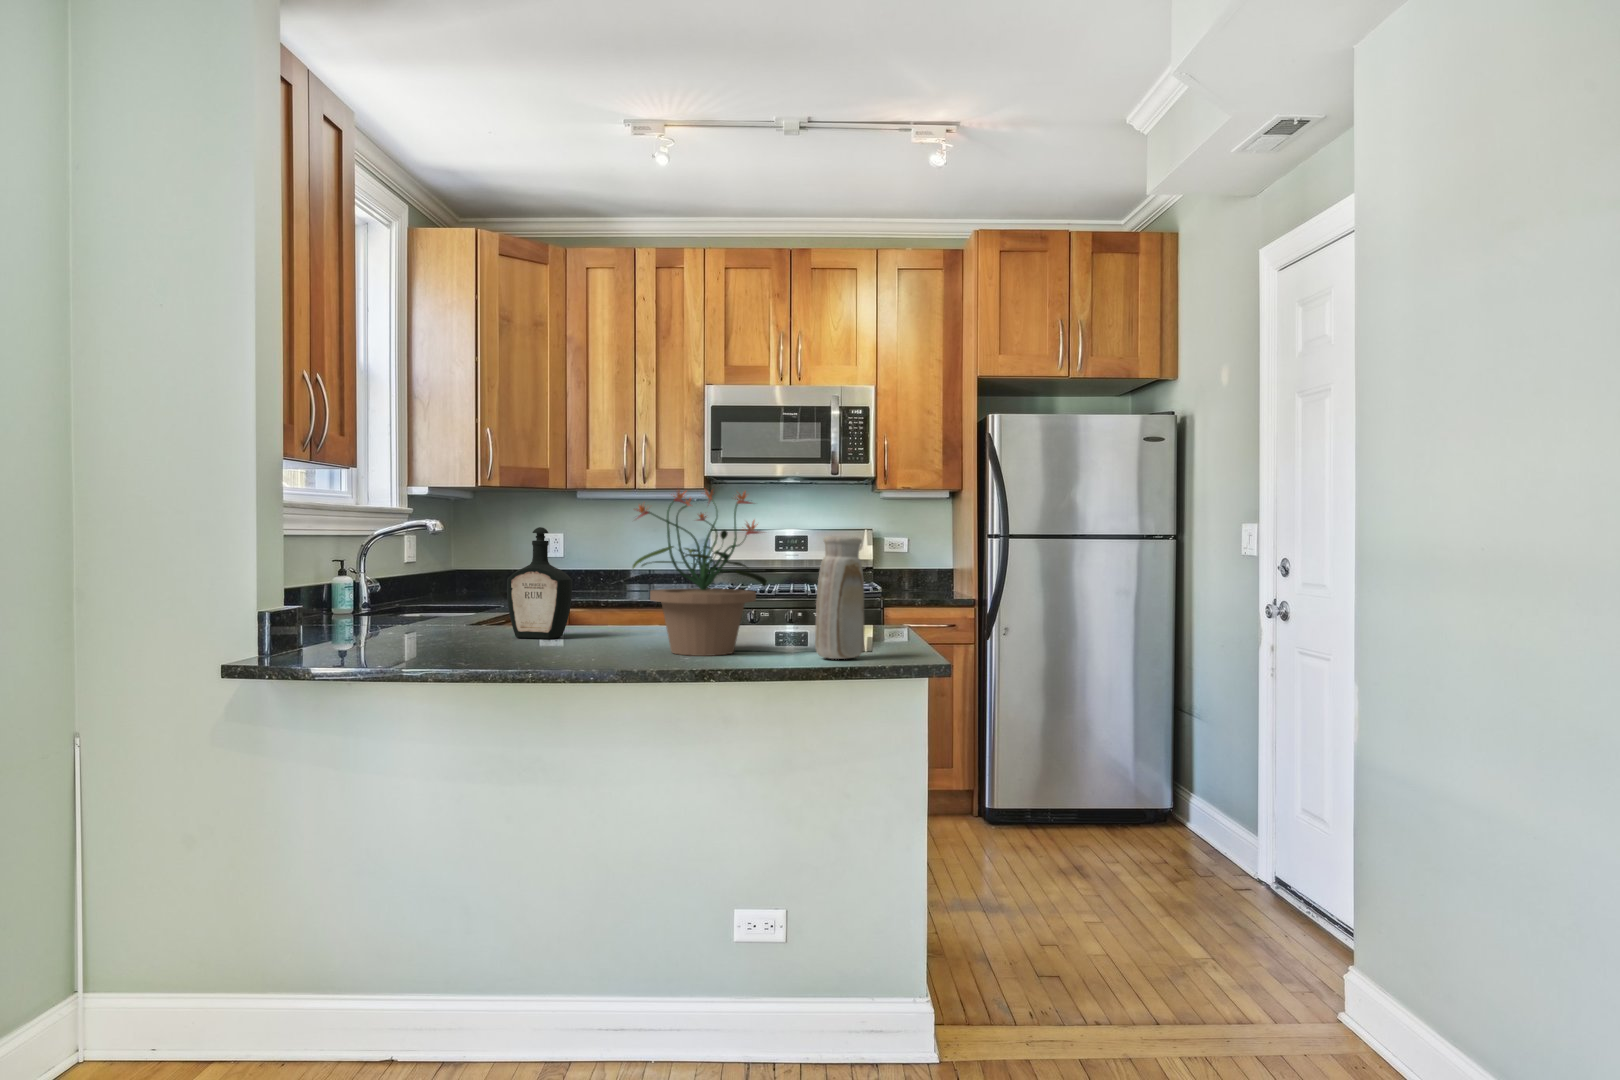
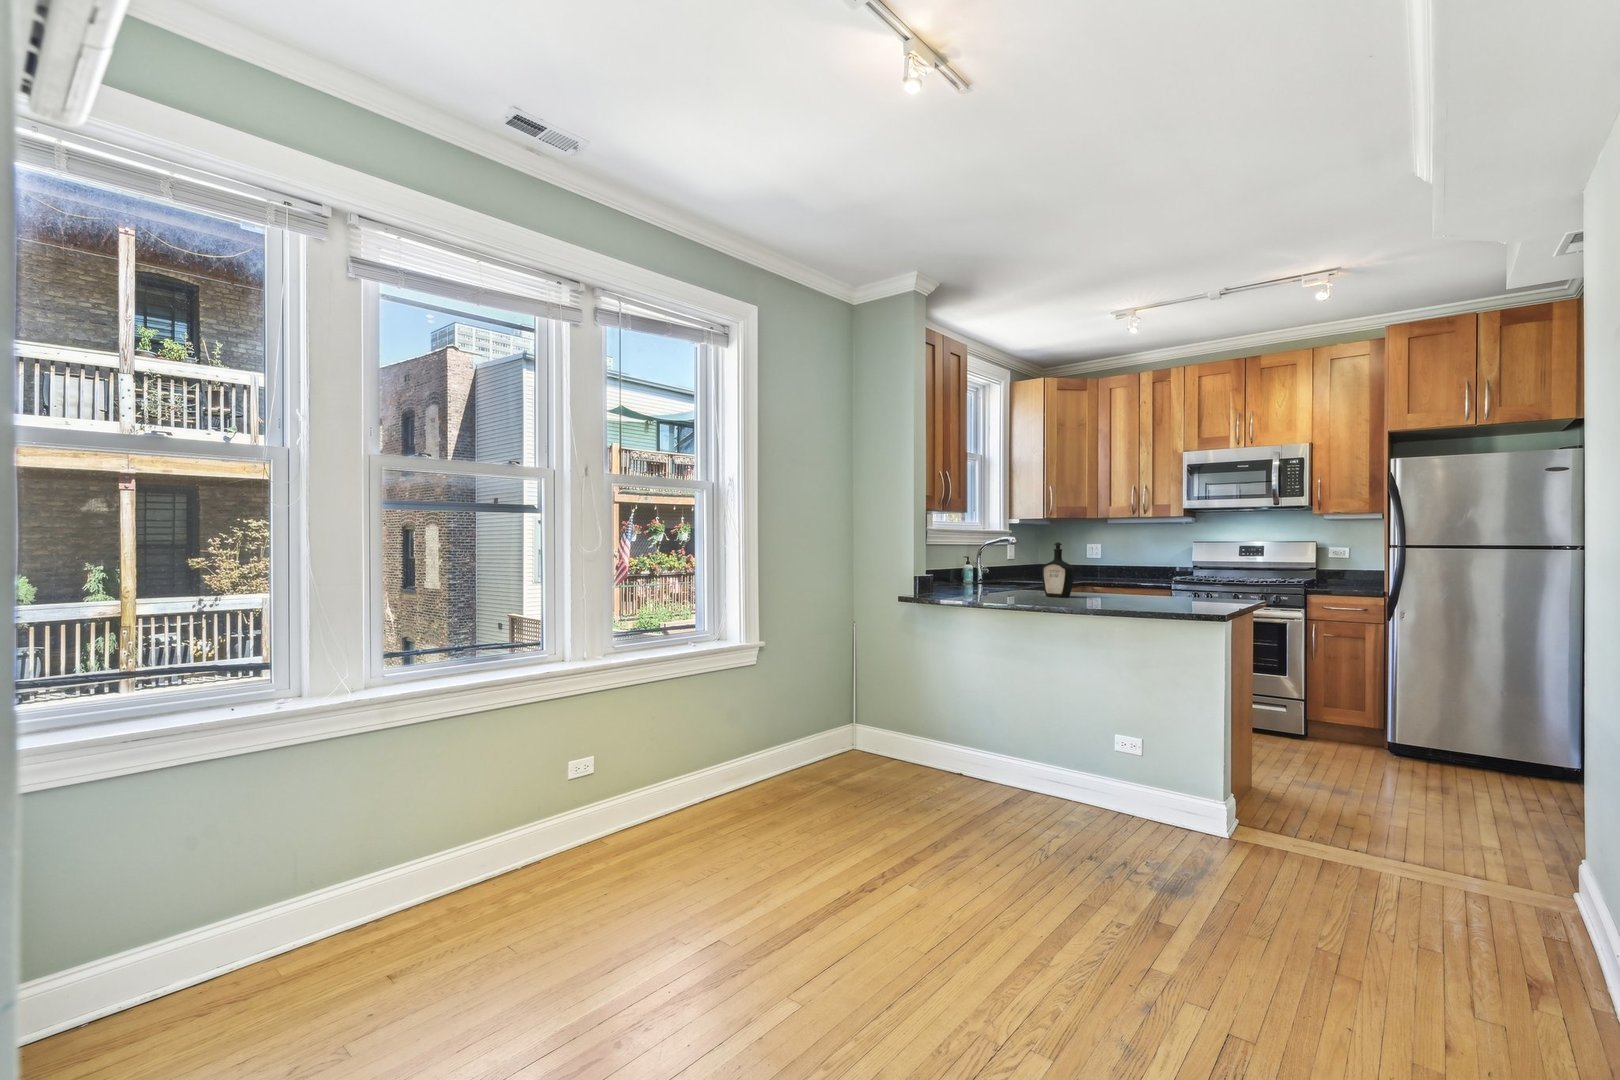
potted plant: present [633,489,767,656] -> none [1092,522,1167,607]
vase: present [815,536,864,659] -> none [1187,547,1216,611]

